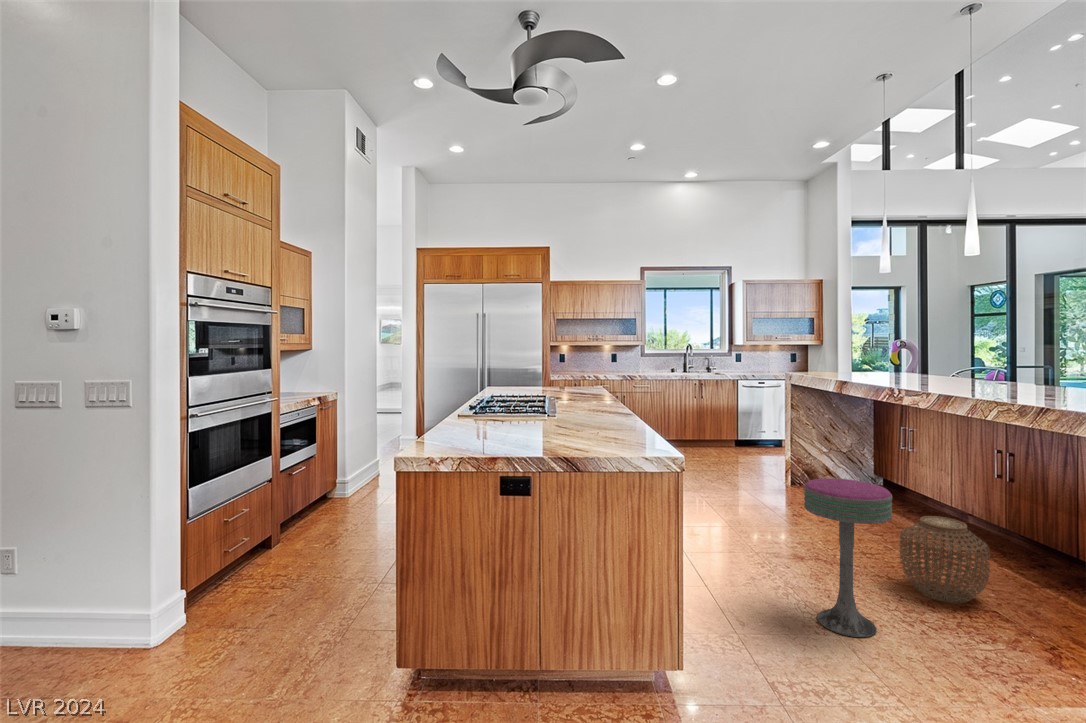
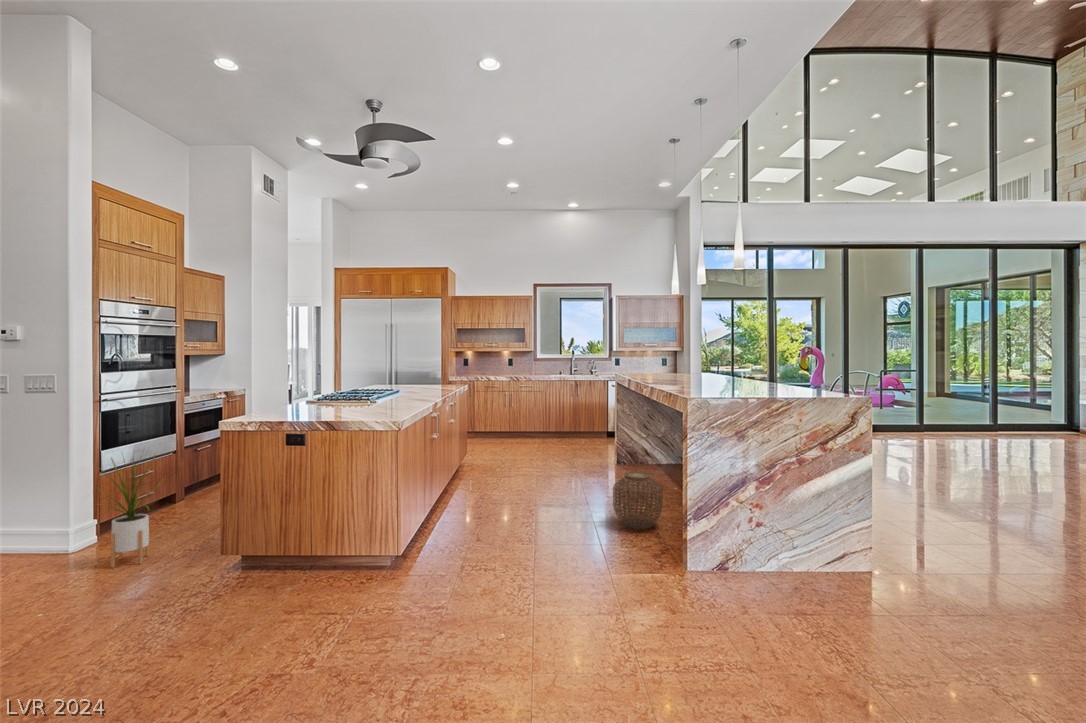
bar stool: present [804,478,892,637] -> none [527,444,578,546]
house plant: none [191,487,297,677] -> present [101,455,156,568]

